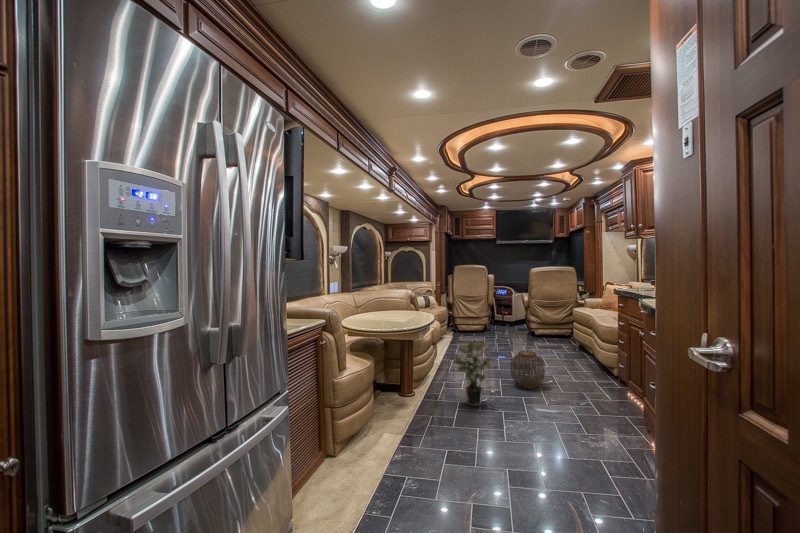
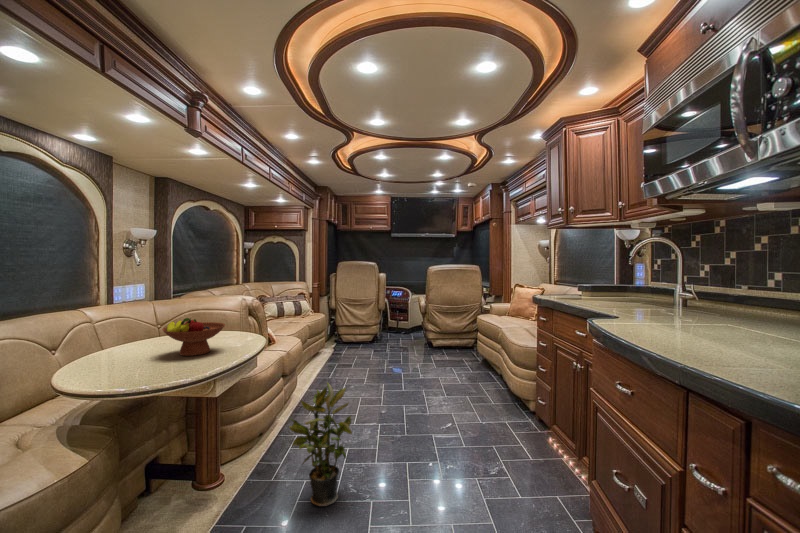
fruit bowl: none [381,299,412,320] -> present [162,318,225,356]
woven basket: present [511,351,545,389] -> none [392,389,441,449]

